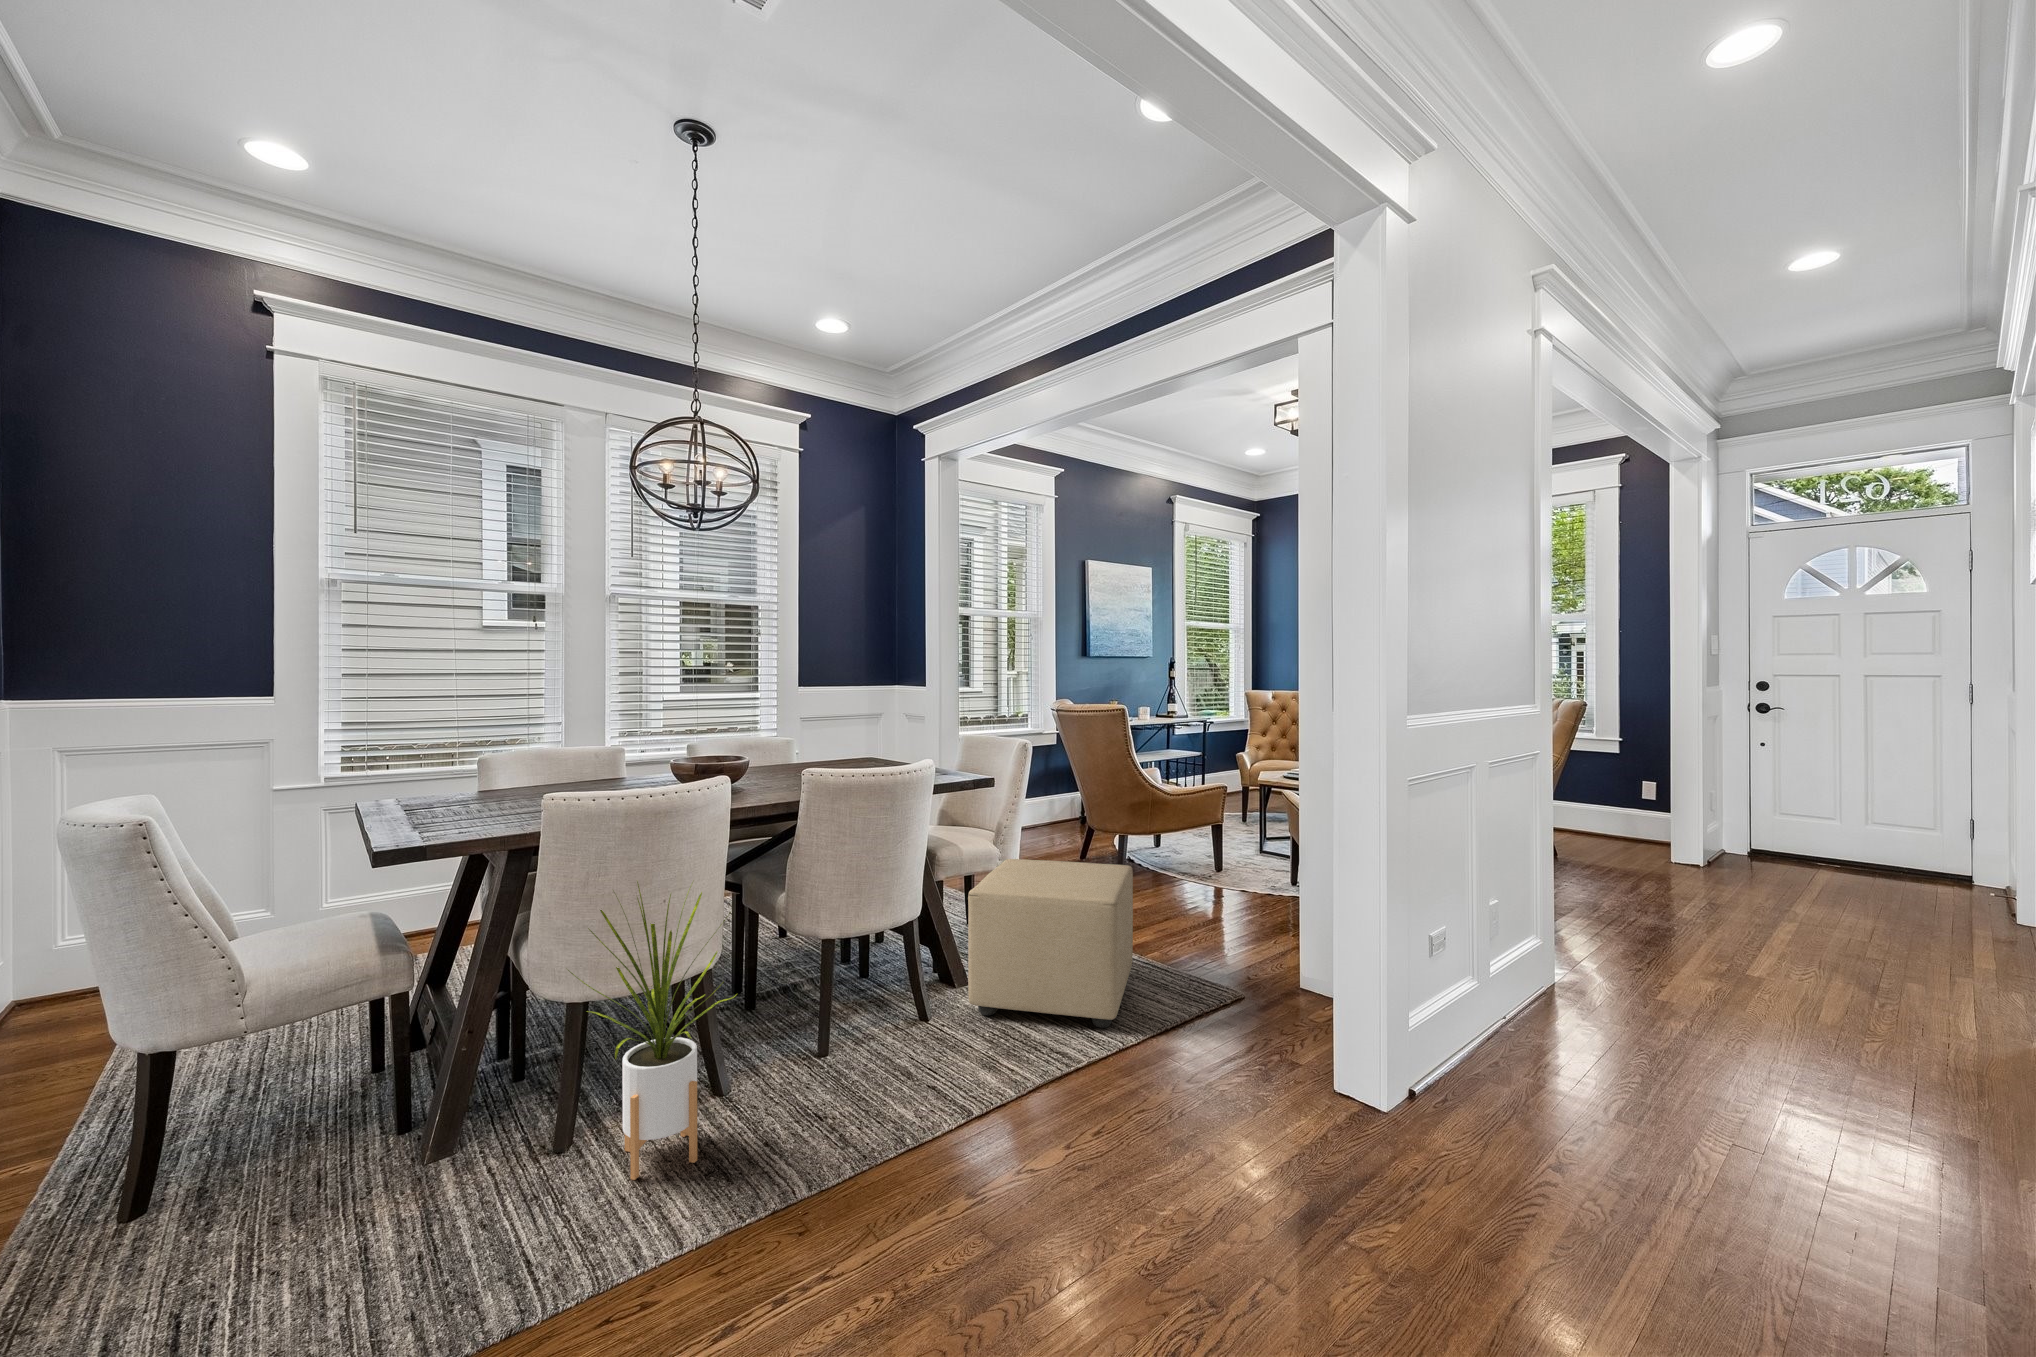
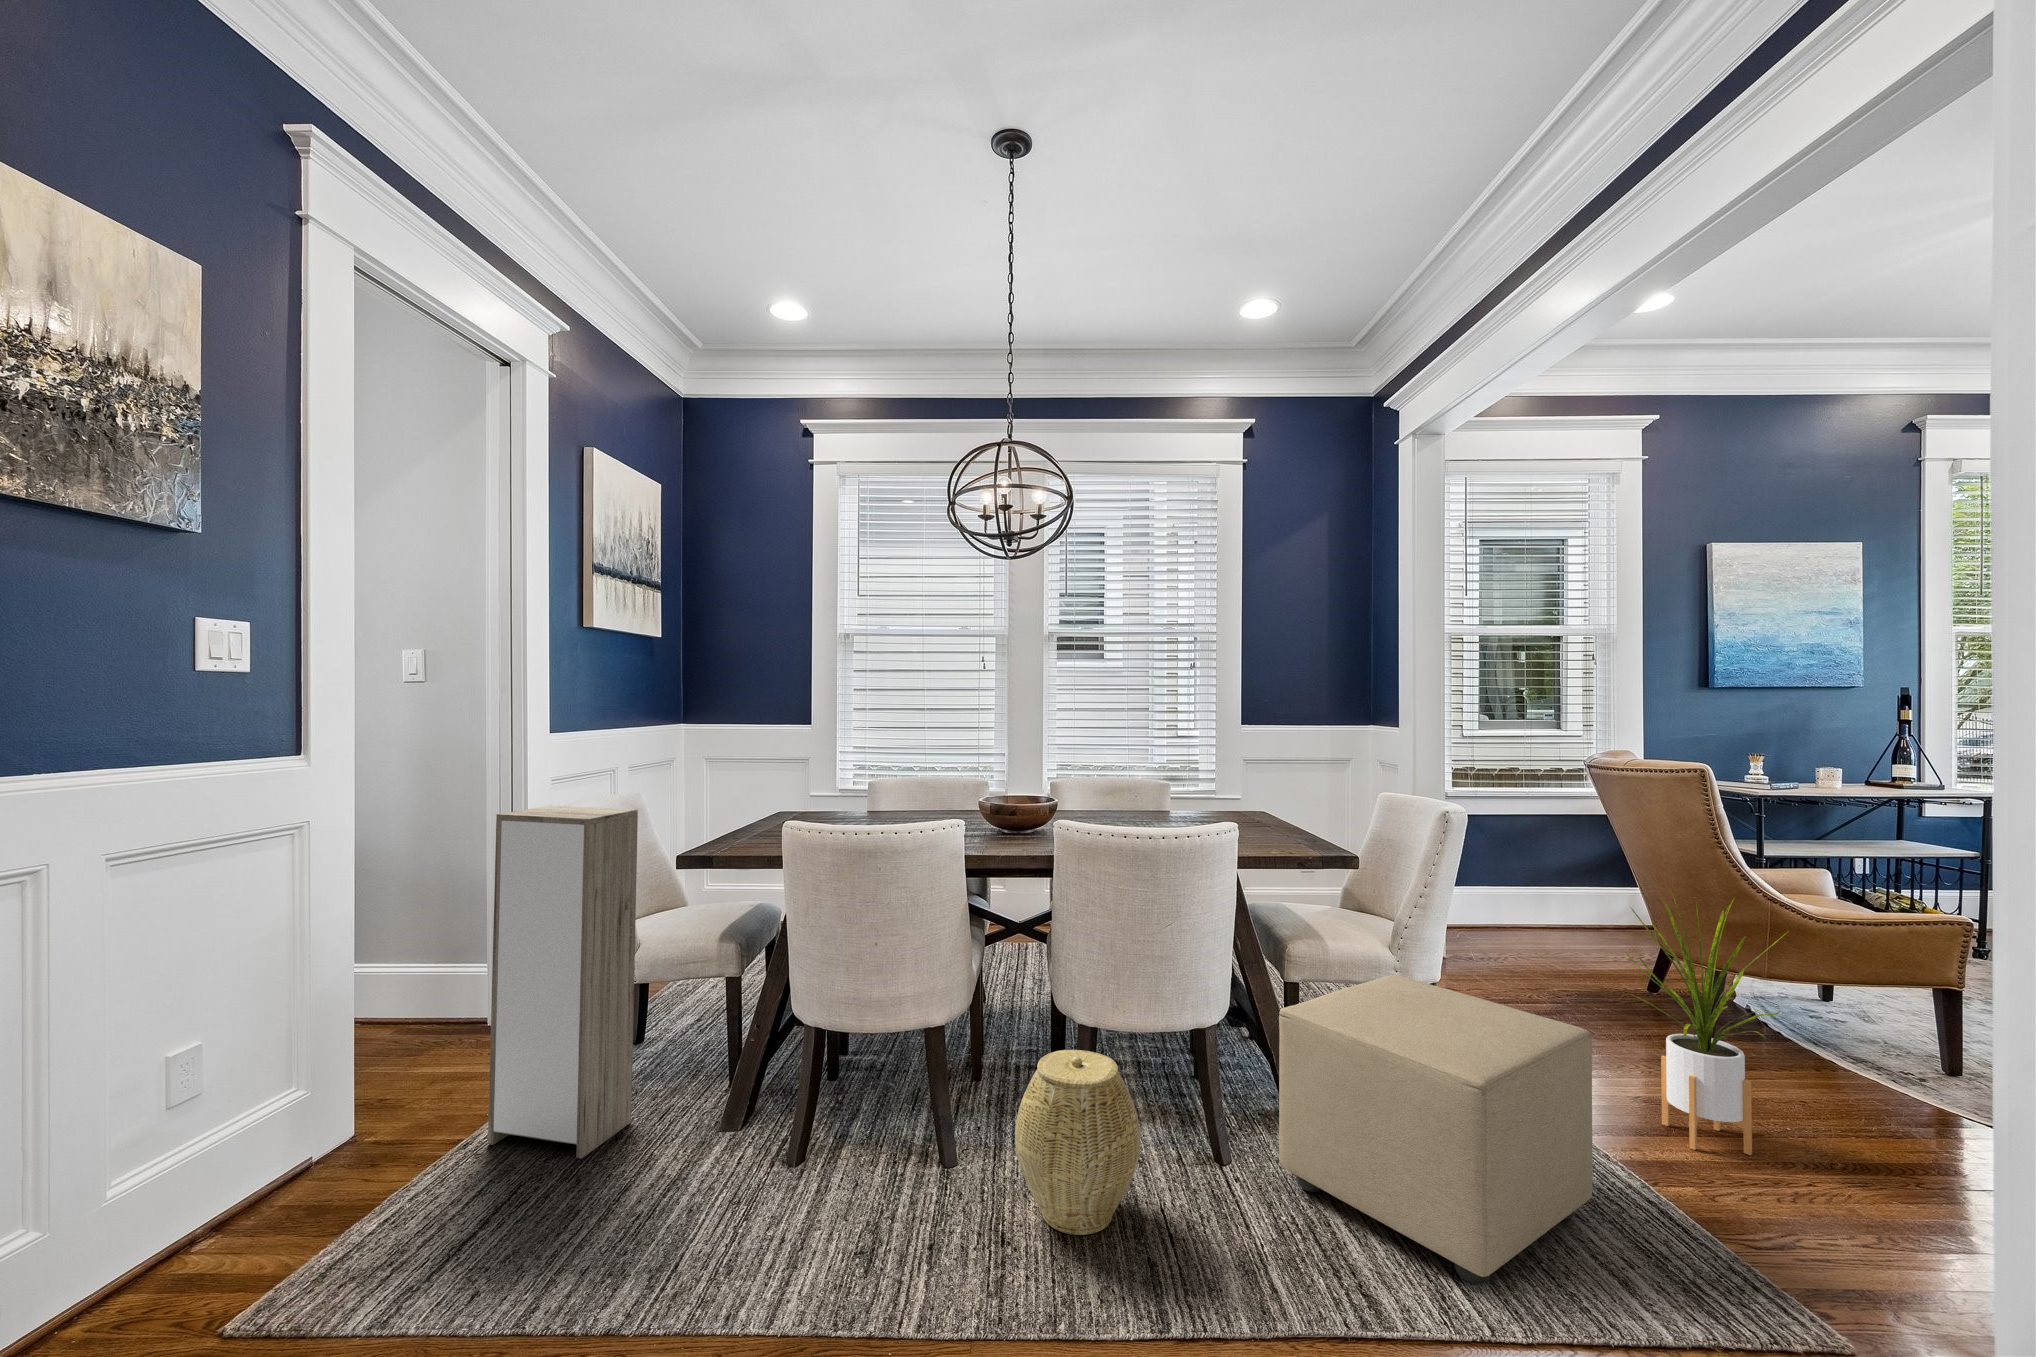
storage cabinet: none [64,808,294,1292] -> present [488,806,638,1159]
house plant: present [568,881,737,1180] -> present [1626,891,1788,1155]
woven basket: none [803,953,906,1096] -> present [1015,1050,1140,1235]

